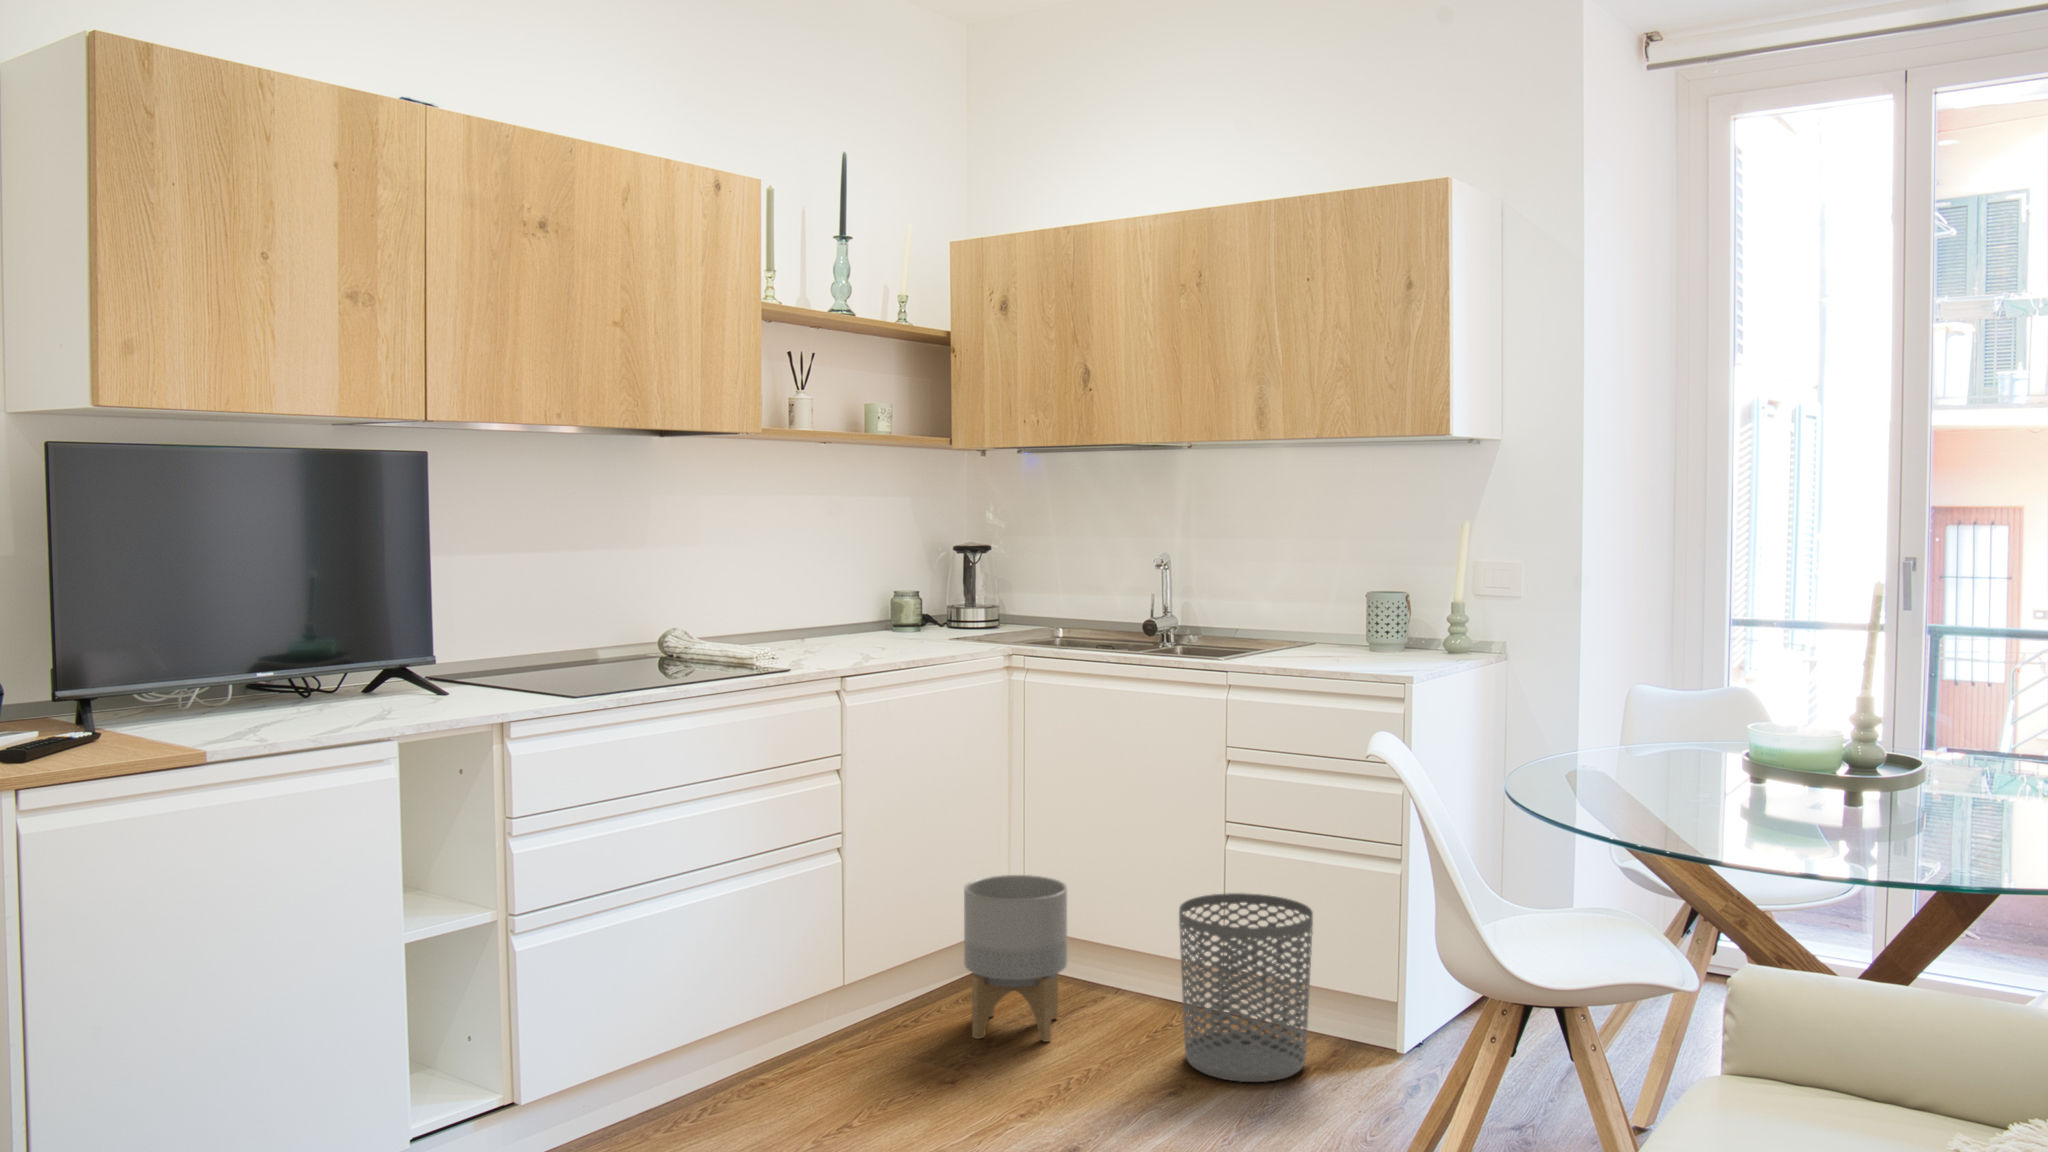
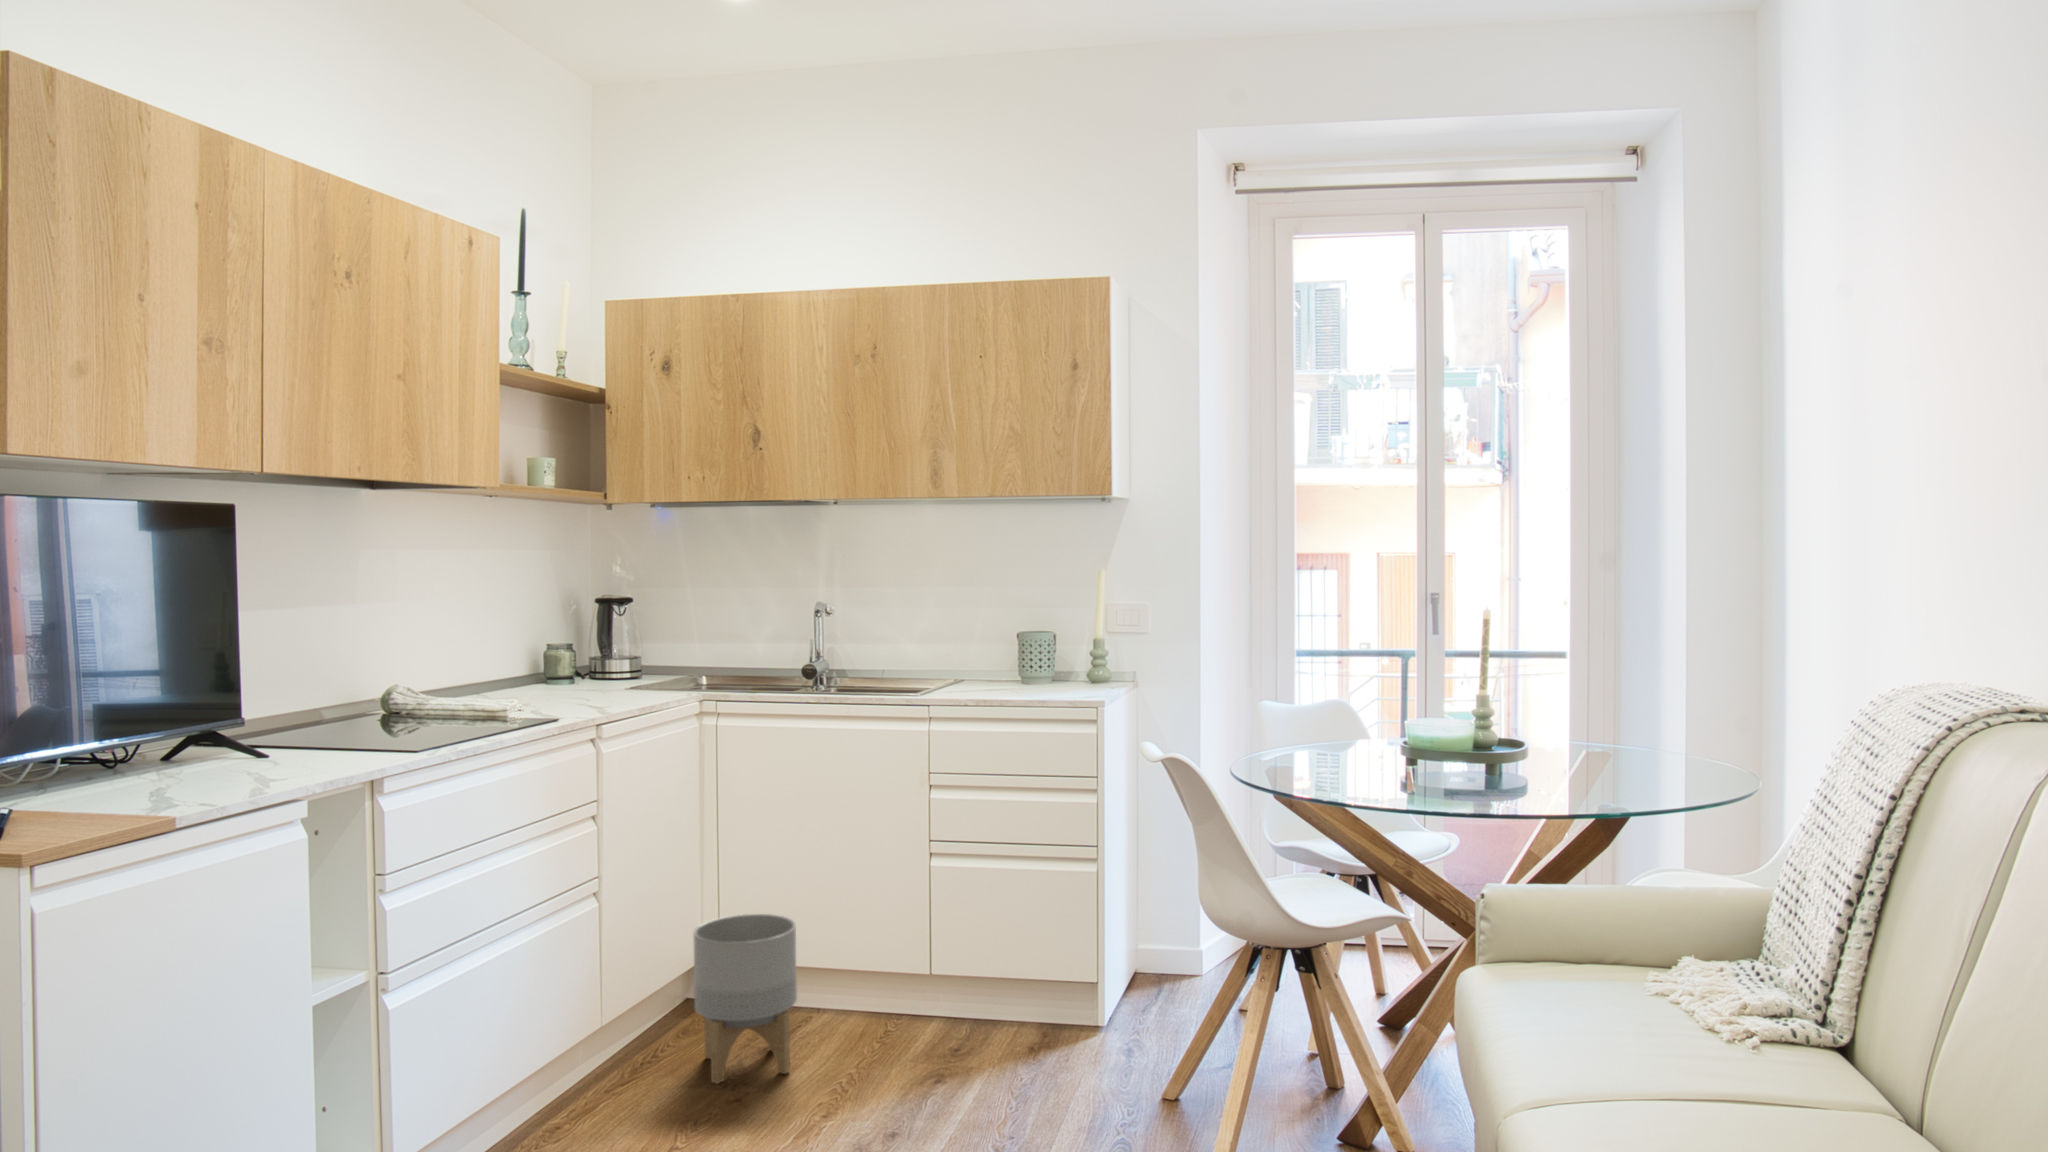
waste bin: present [1179,893,1313,1082] -> none [914,905,1033,1079]

